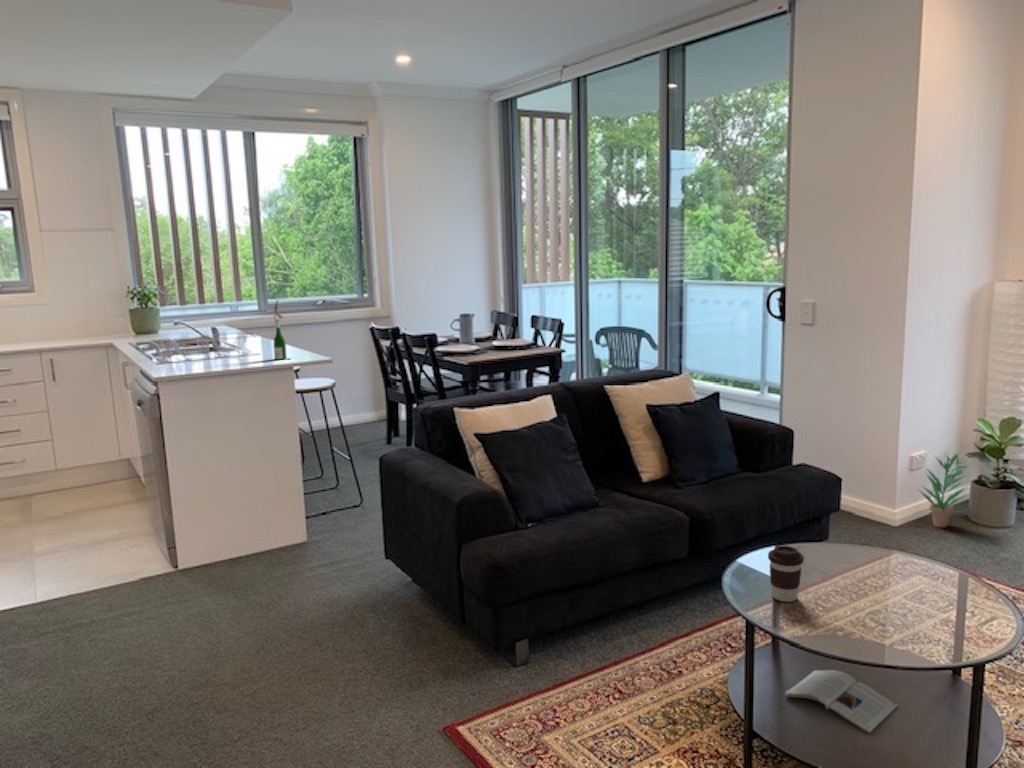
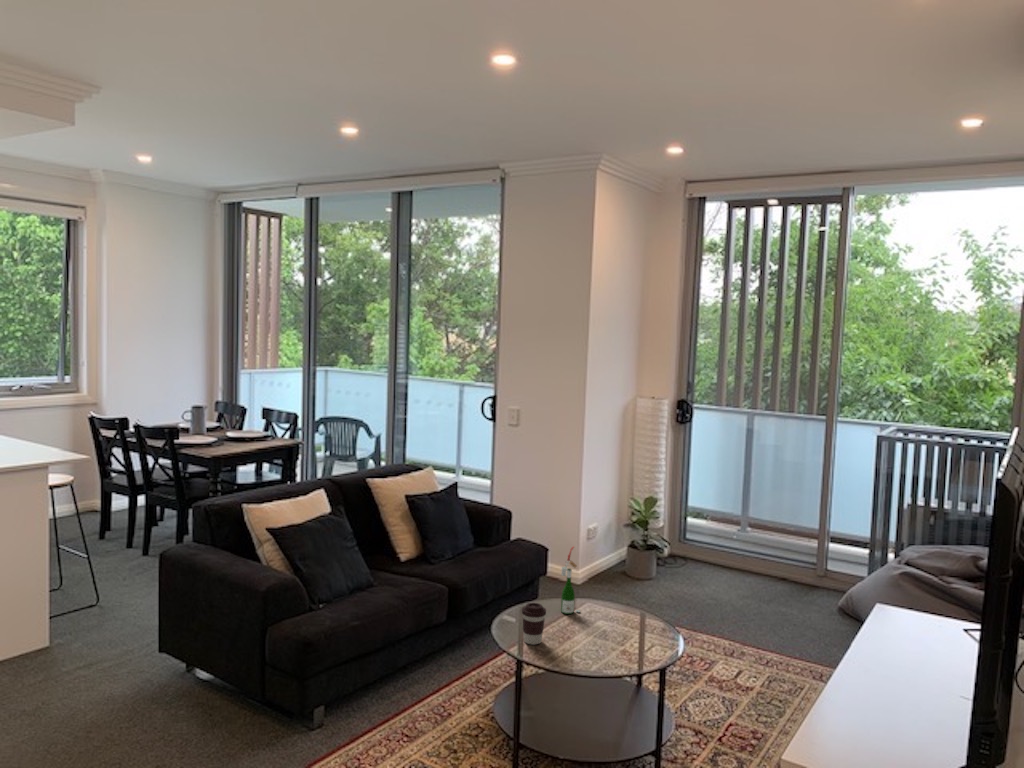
wine bottle: present [274,301,287,360] -> present [561,547,580,614]
potted plant: present [921,454,967,527] -> none [593,524,629,583]
magazine: present [785,670,898,733] -> none [535,693,608,732]

